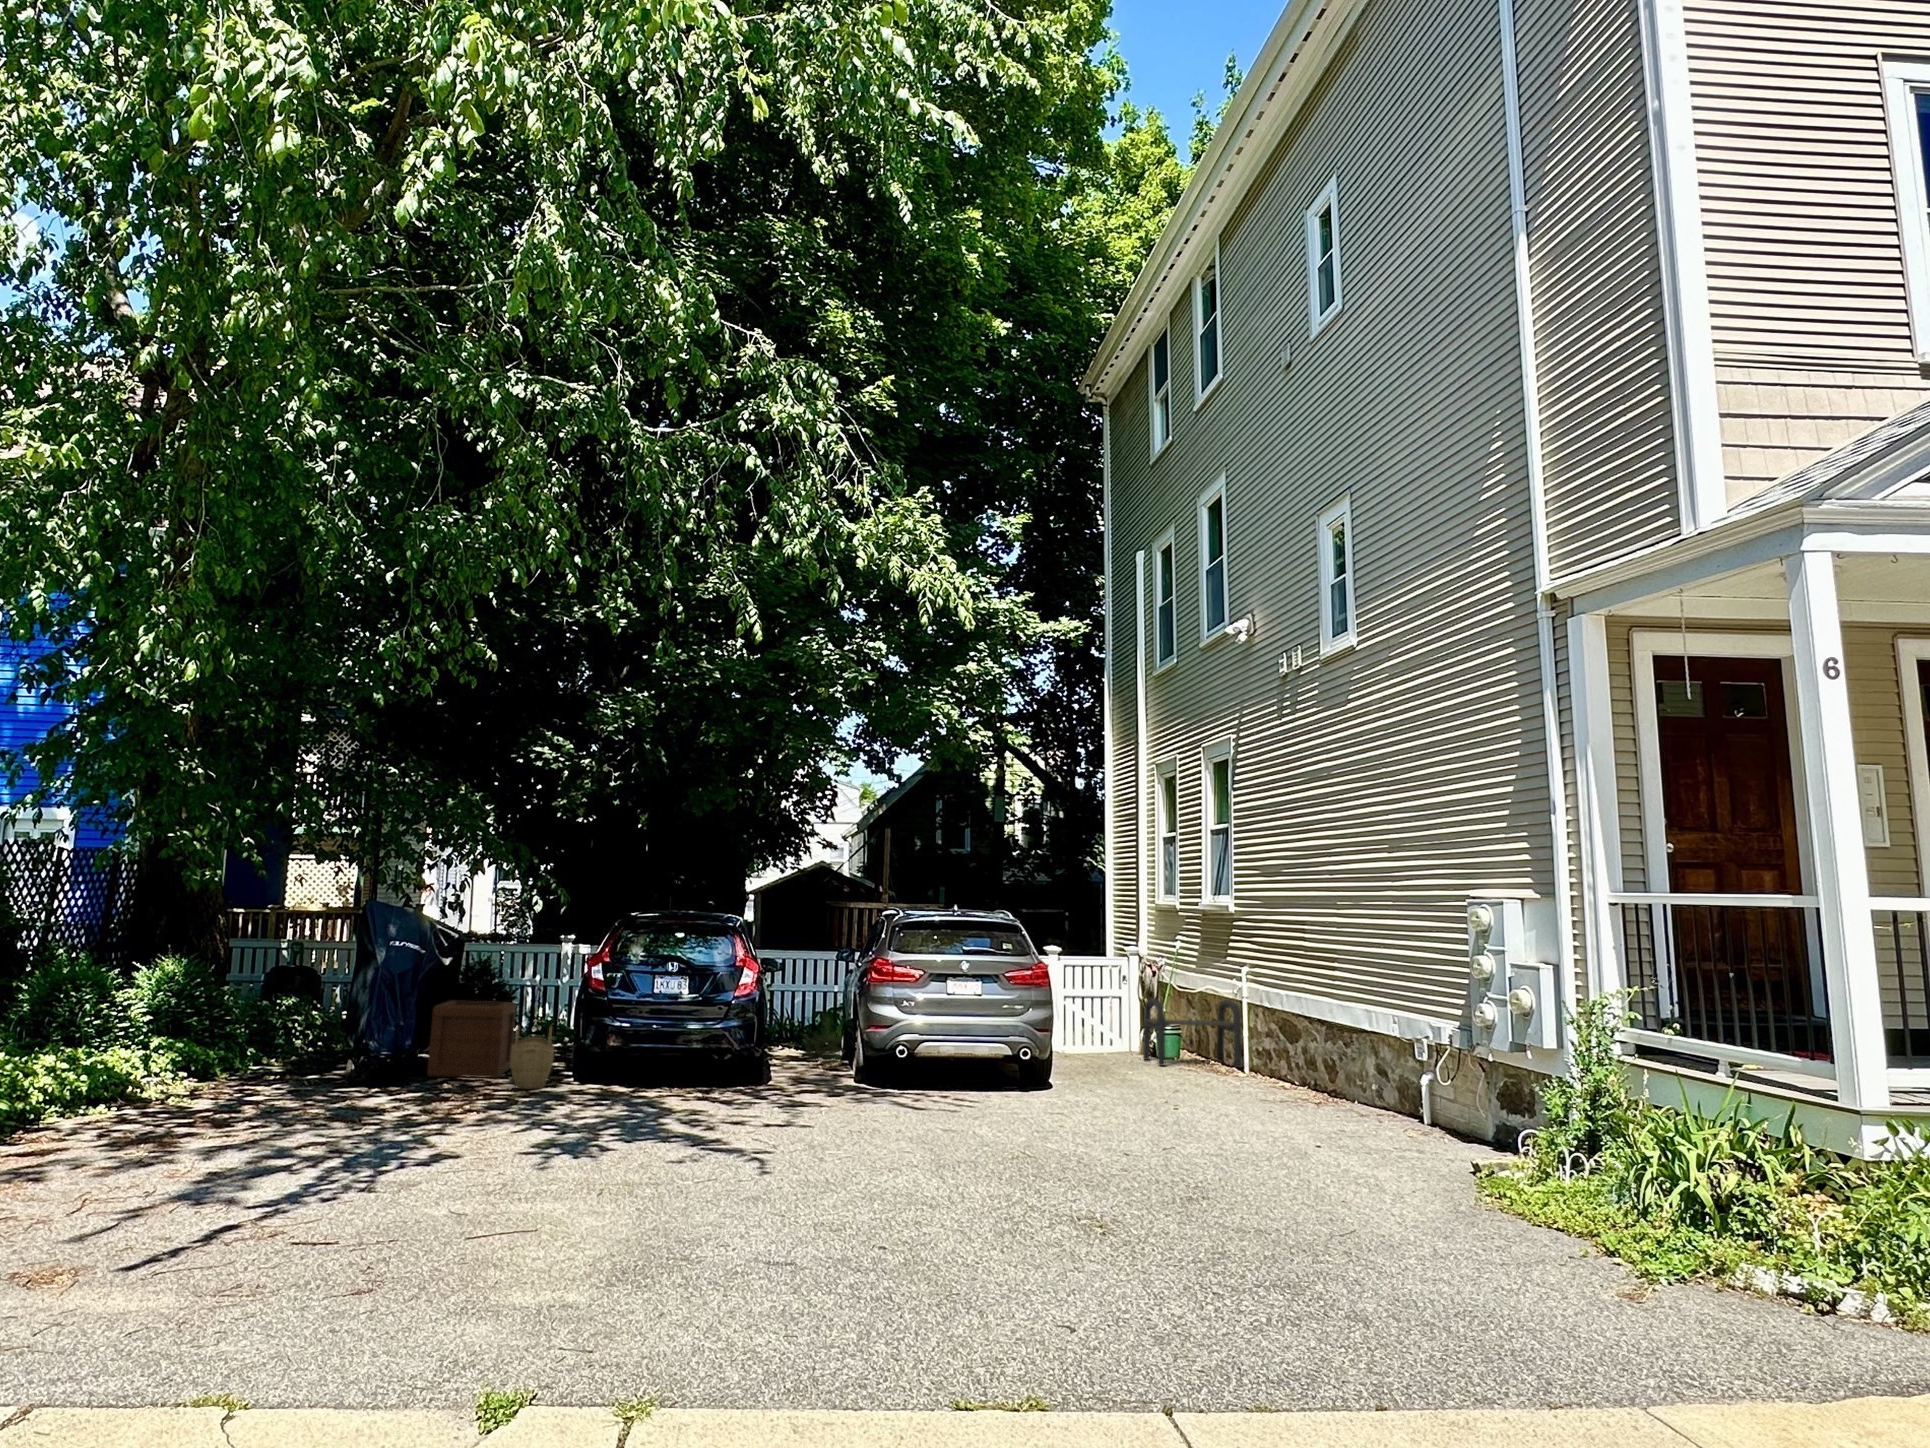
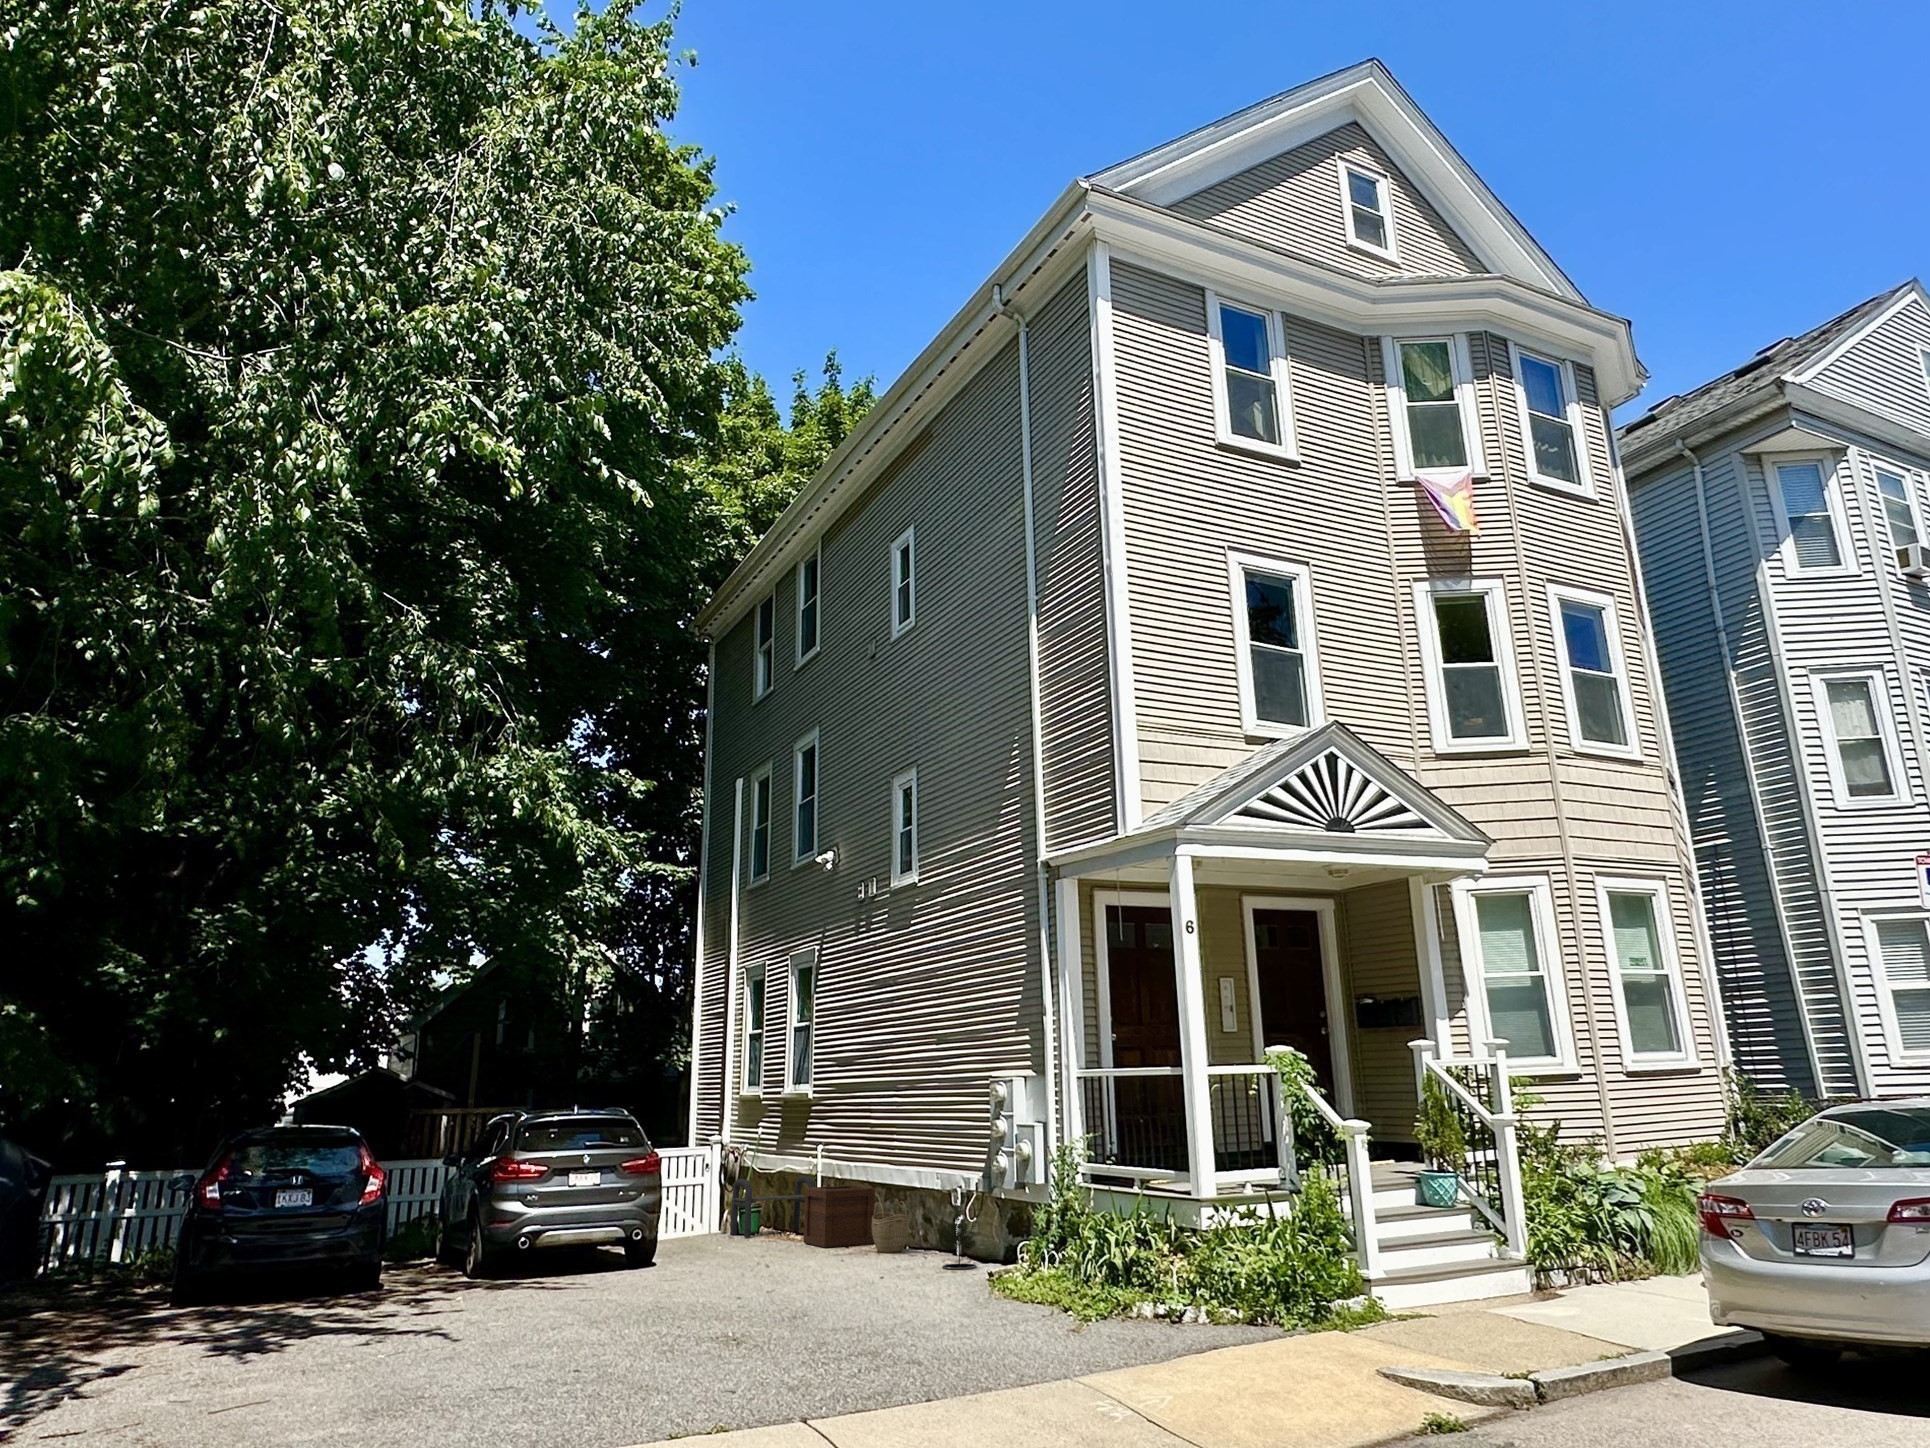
wooden crate: present [427,1001,516,1078] -> present [804,1185,875,1248]
potted tree: present [804,1021,842,1085] -> present [937,1202,977,1270]
woven basket: present [510,1026,554,1089] -> present [872,1201,909,1253]

